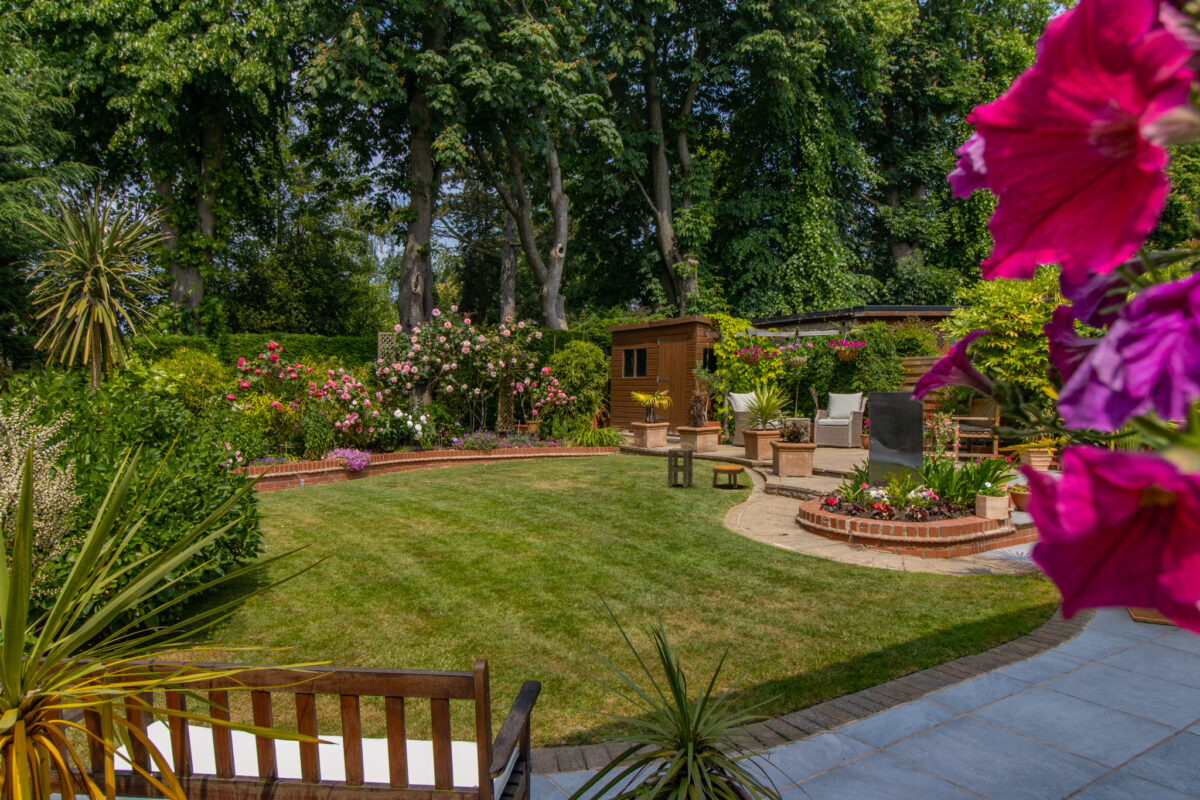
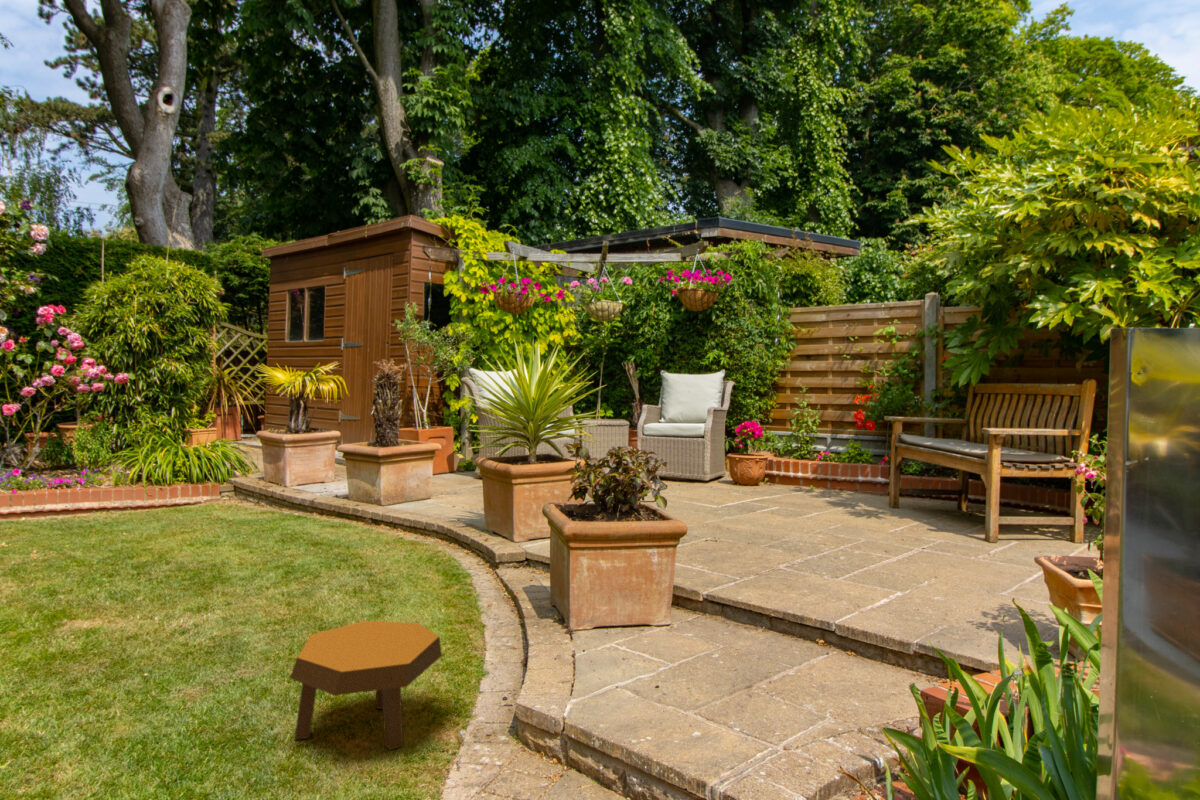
side table: present [668,448,693,488] -> none [70,560,216,766]

